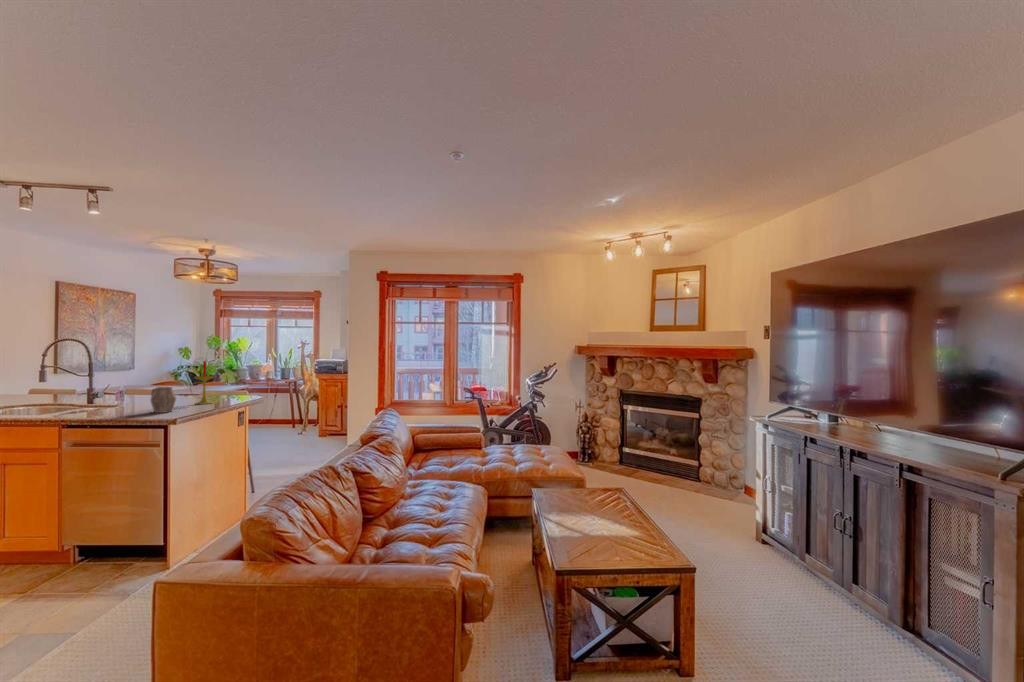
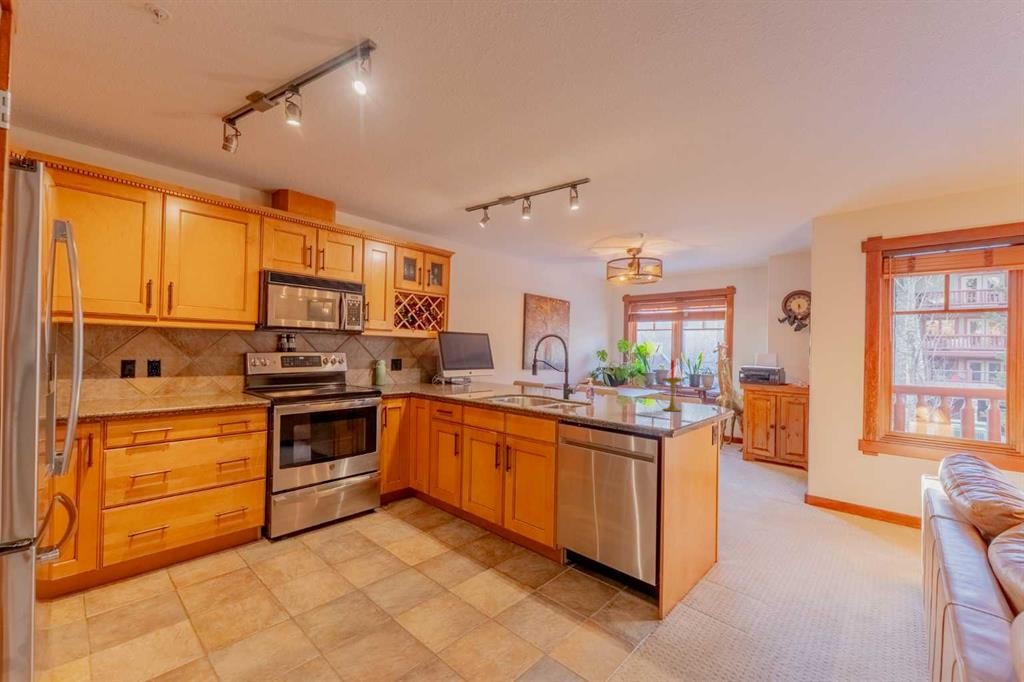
mug: present [151,387,176,413] -> none [633,388,661,419]

